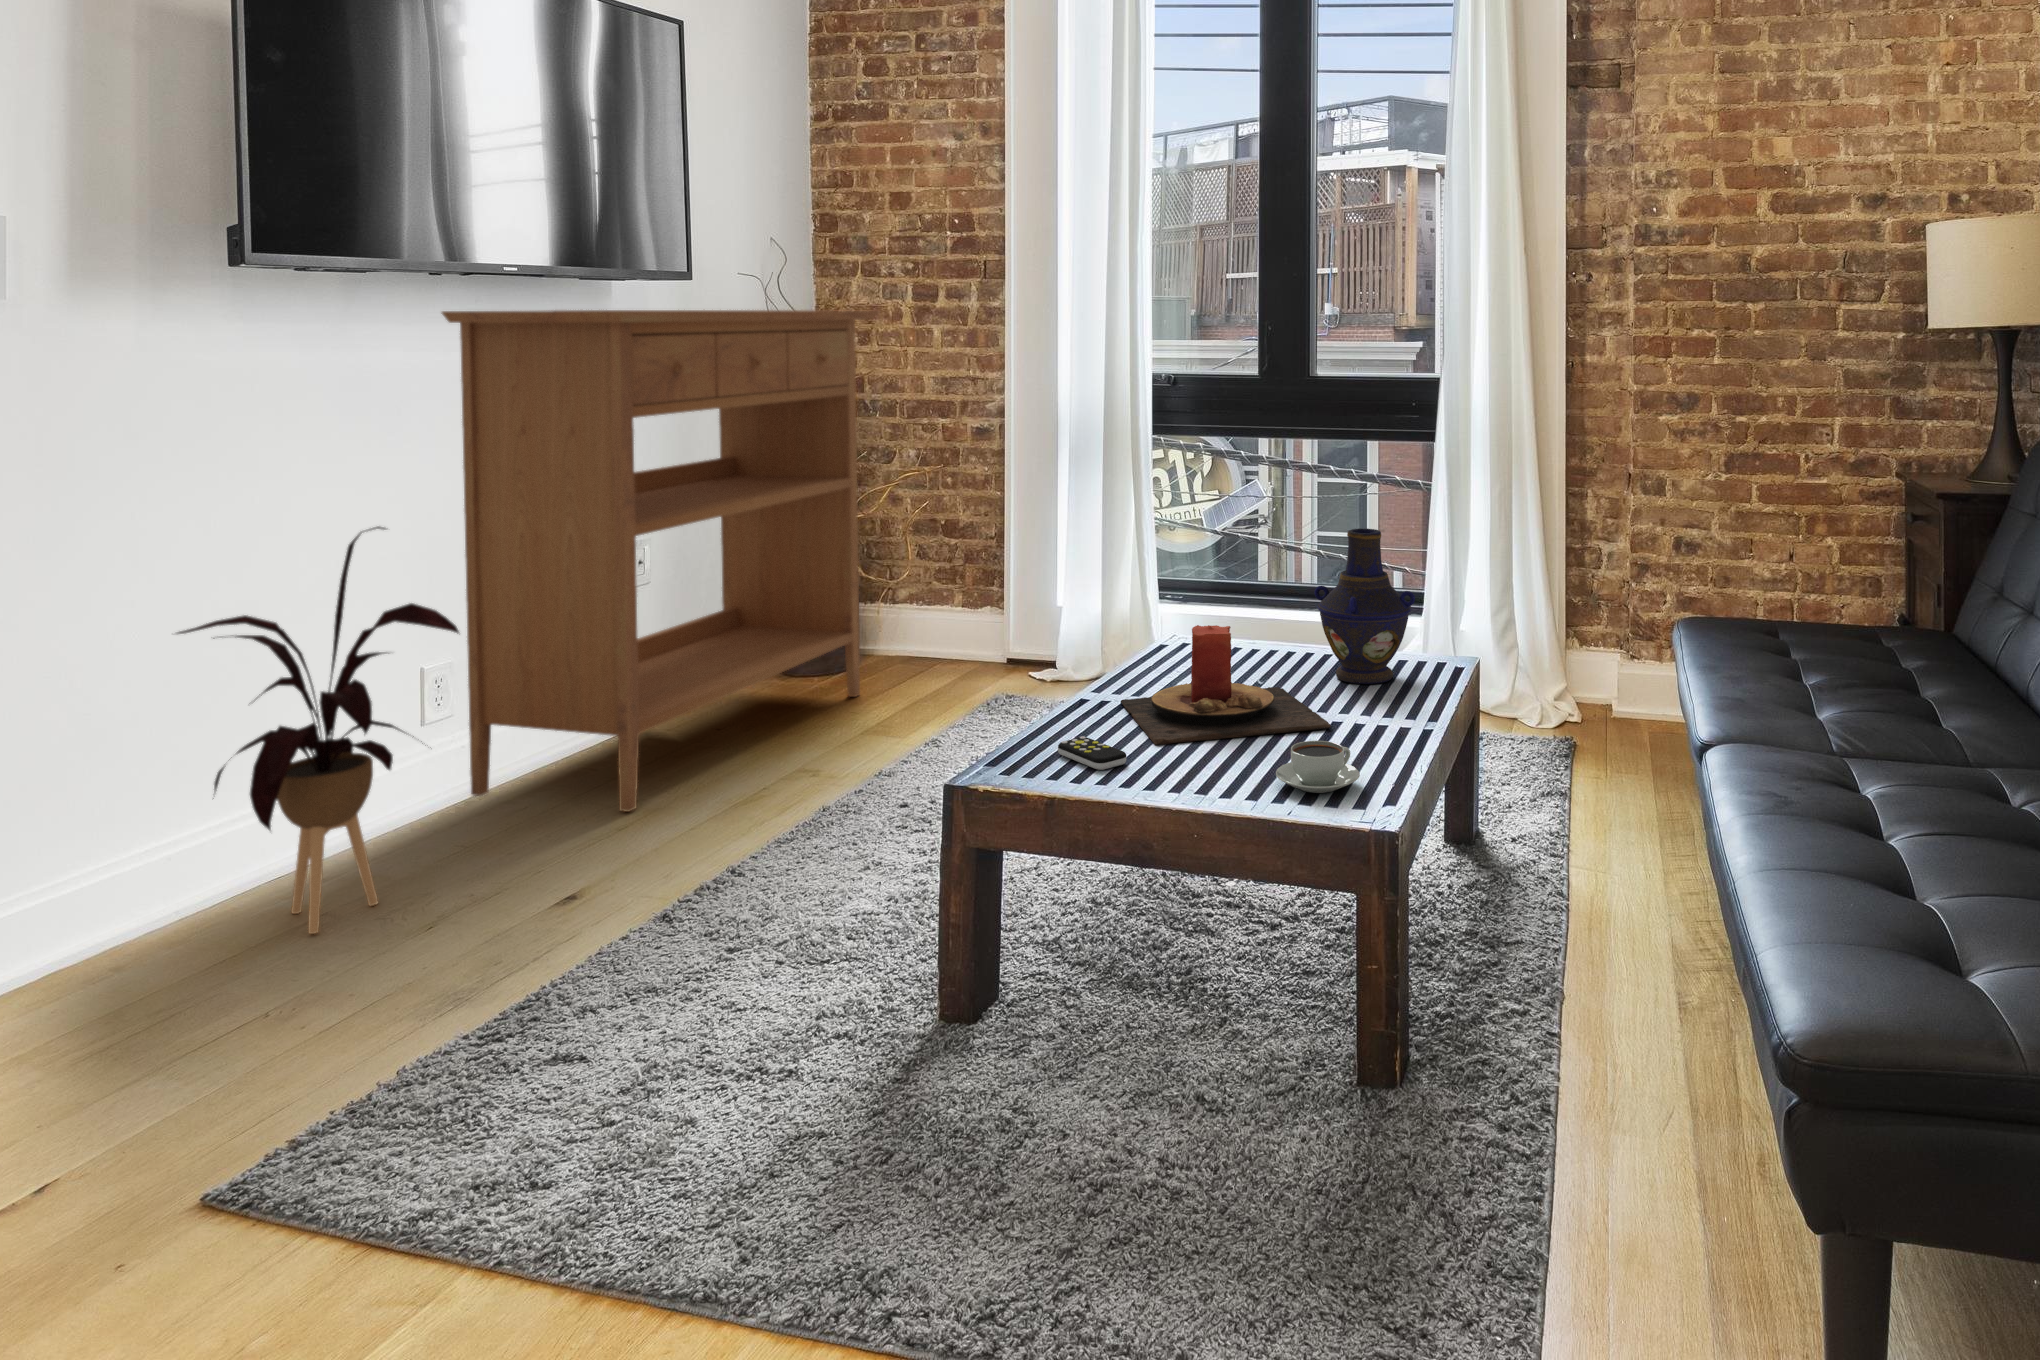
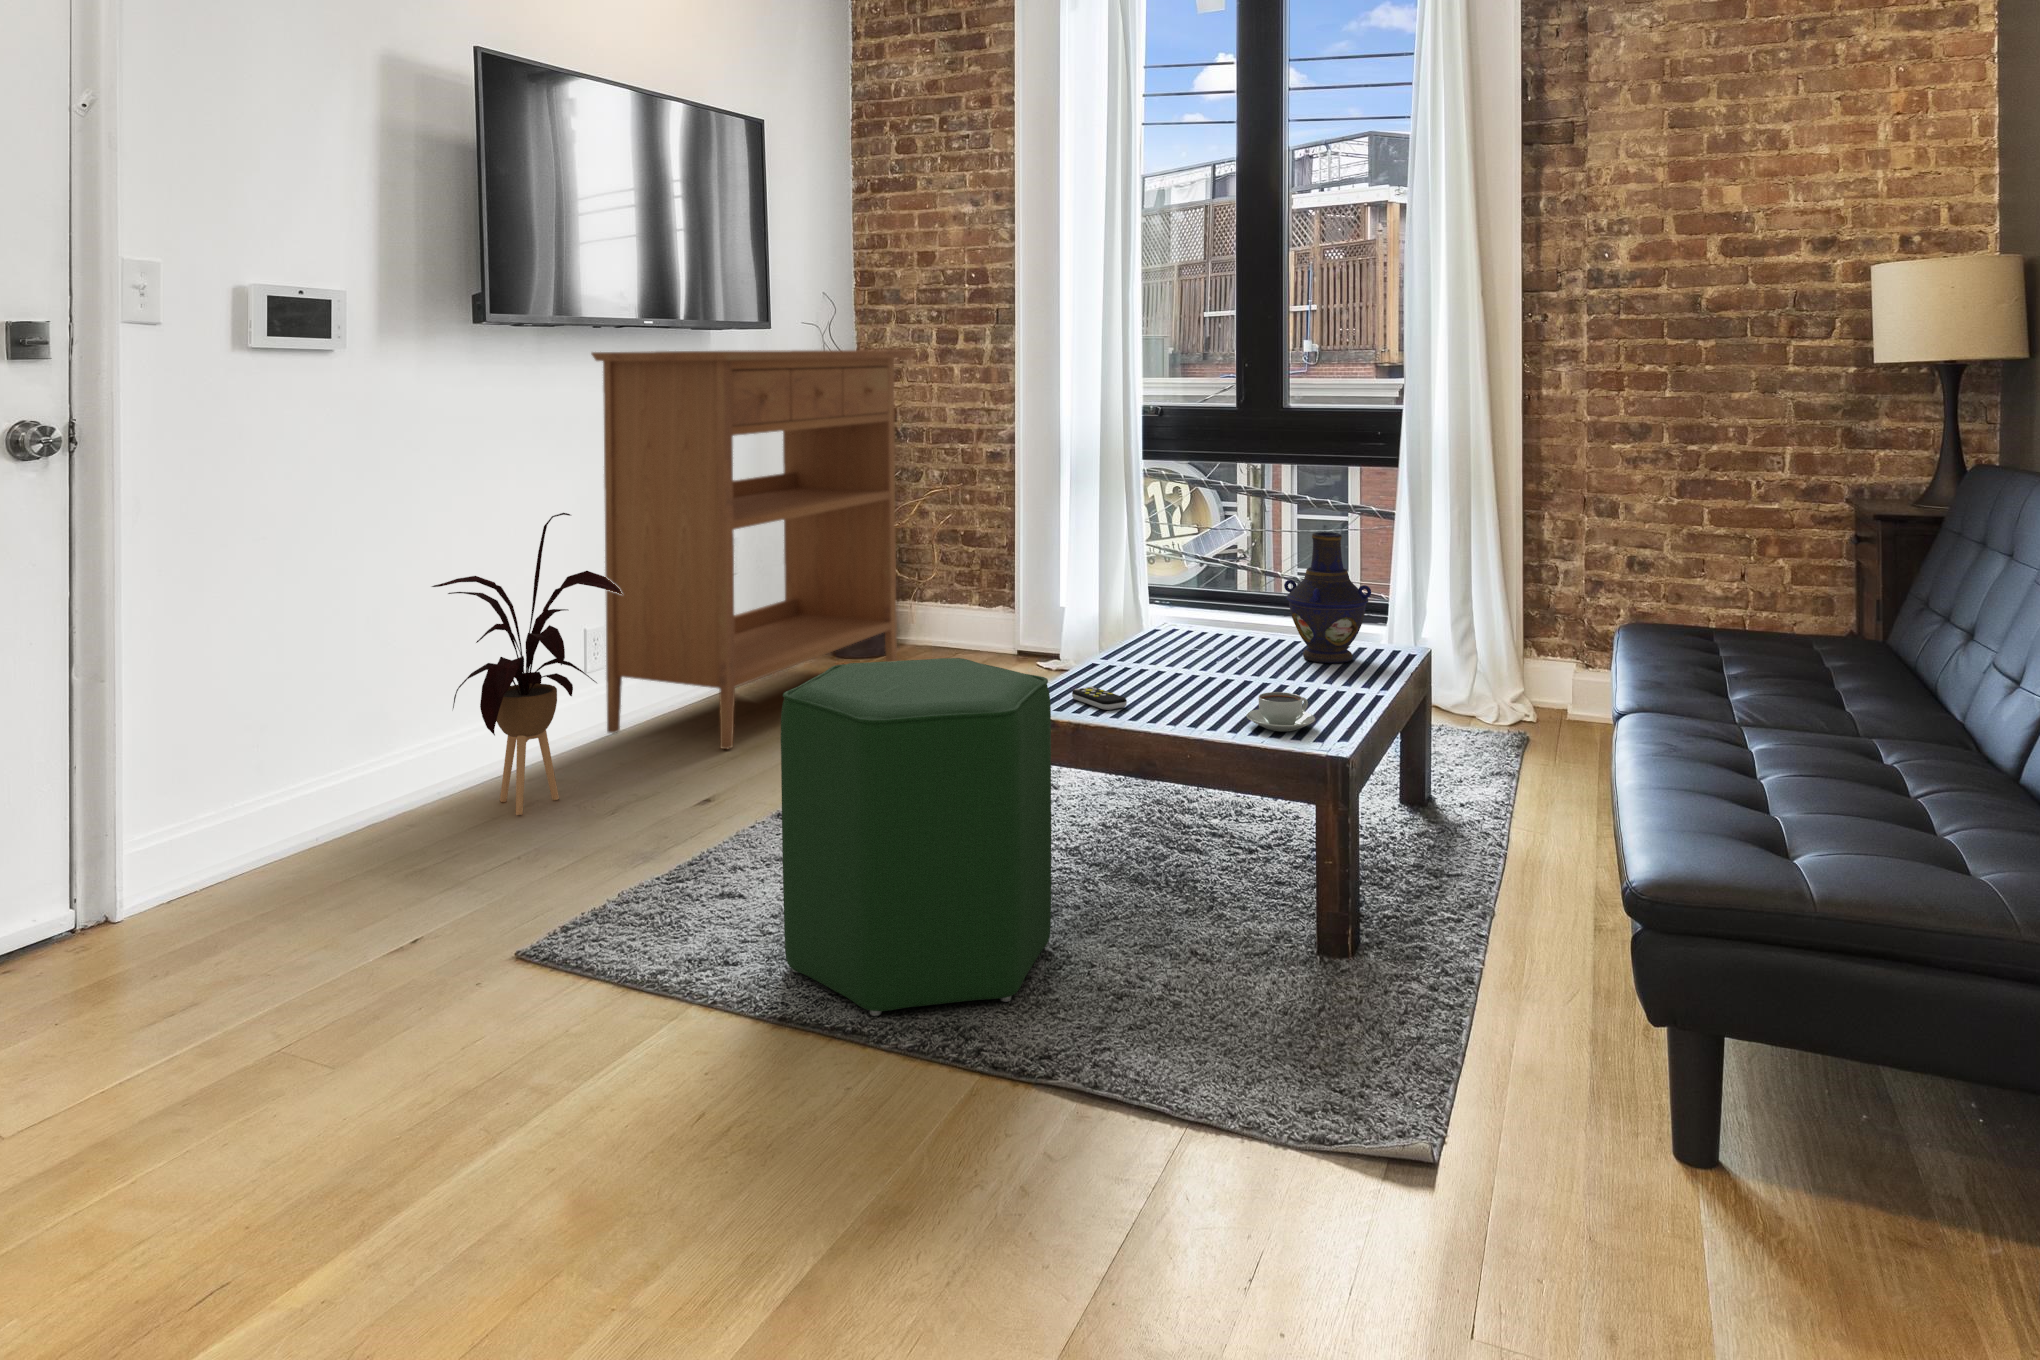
candle: present [1121,625,1331,745] -> none [1121,605,1295,697]
ottoman: none [641,717,1025,1245] -> present [781,658,1051,1016]

